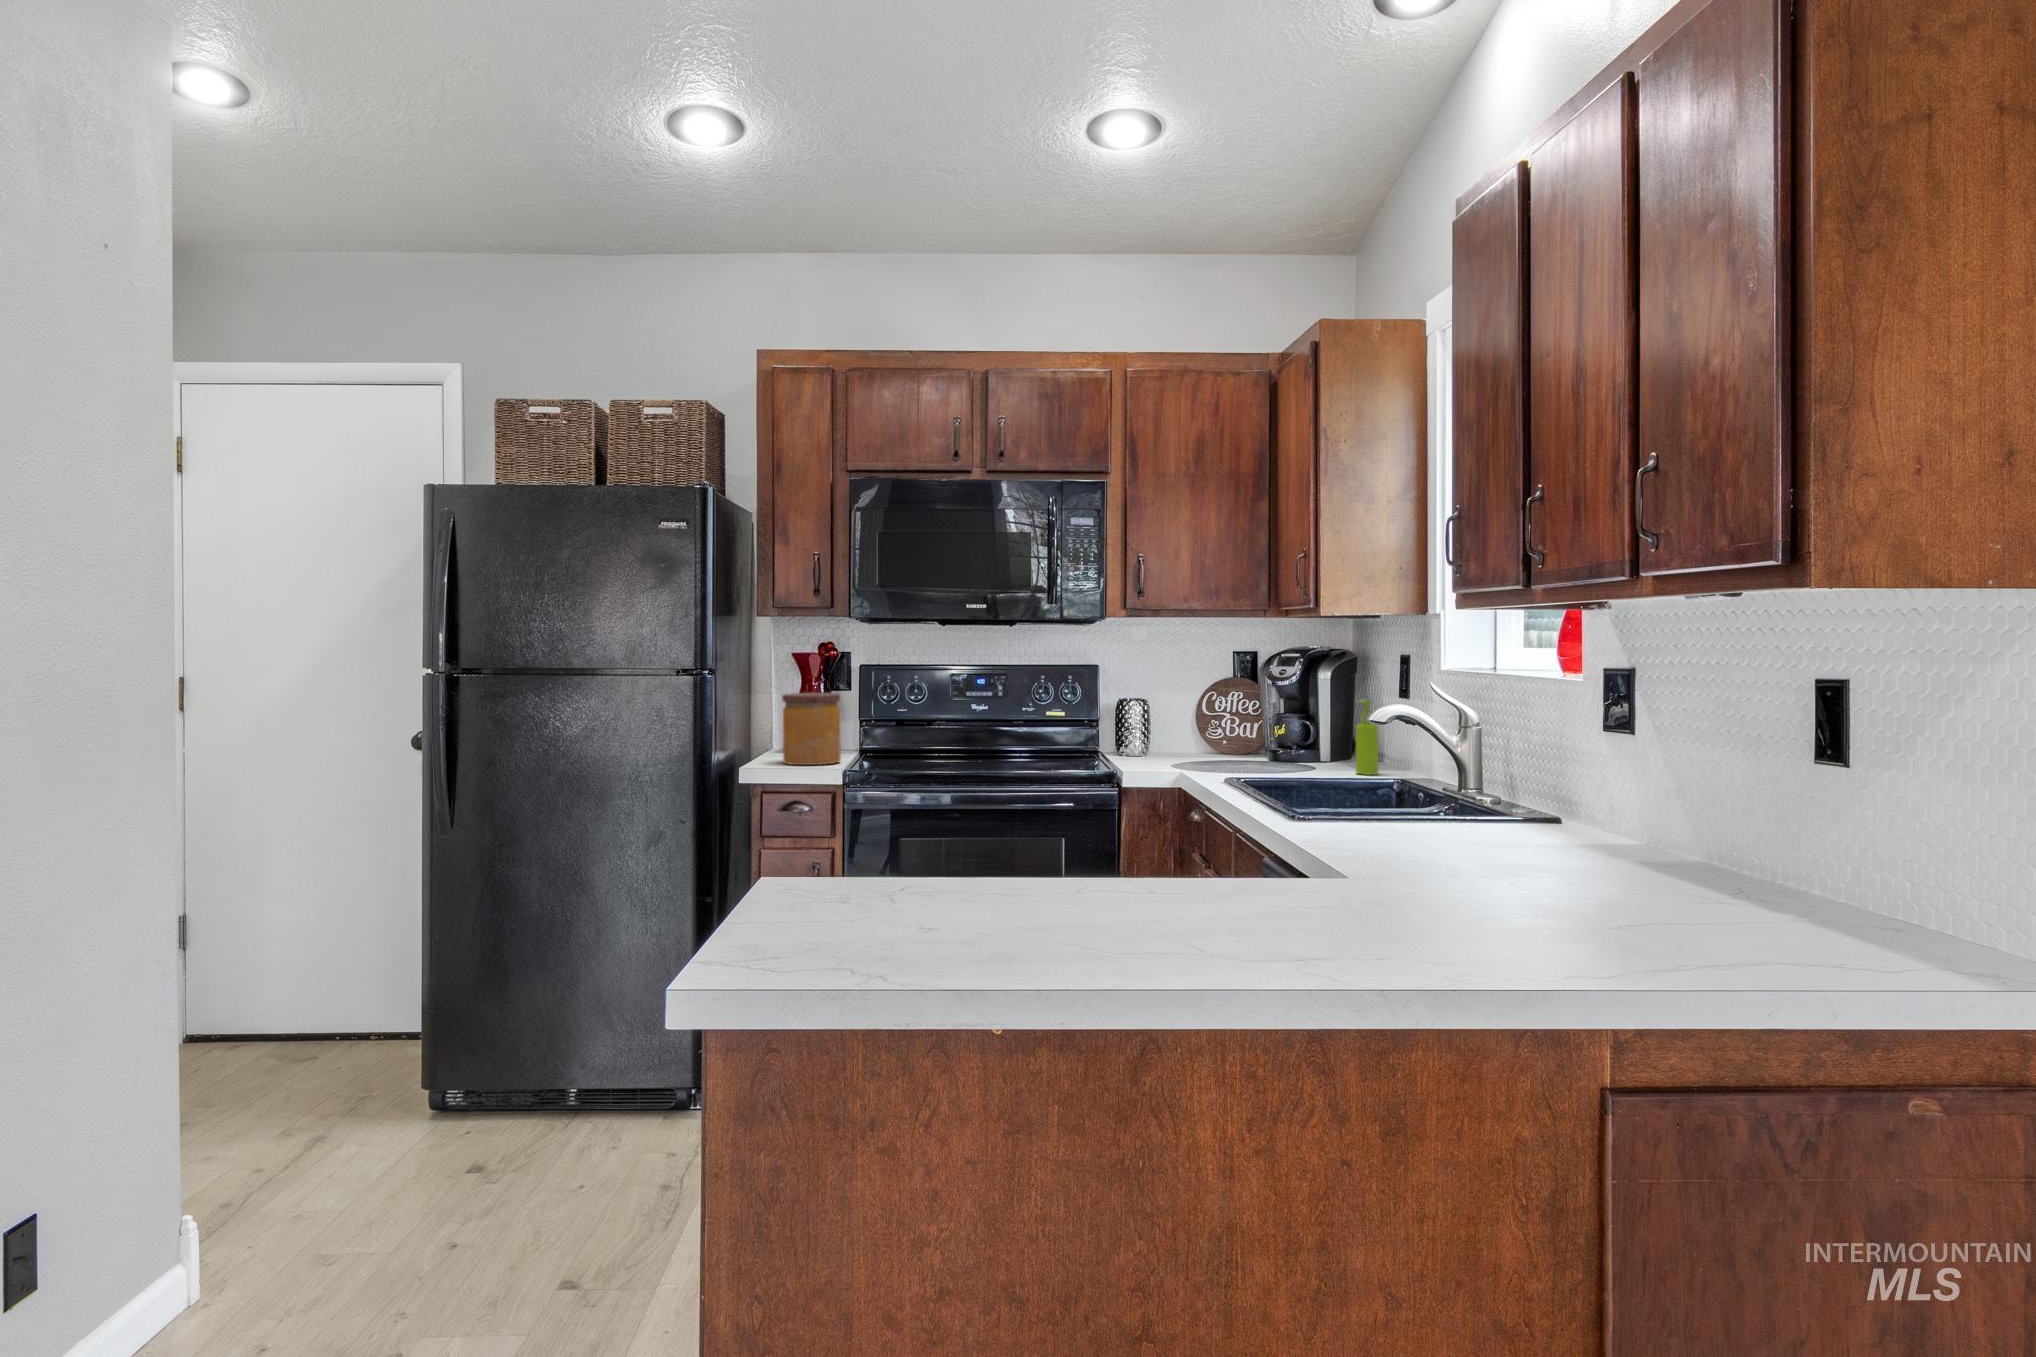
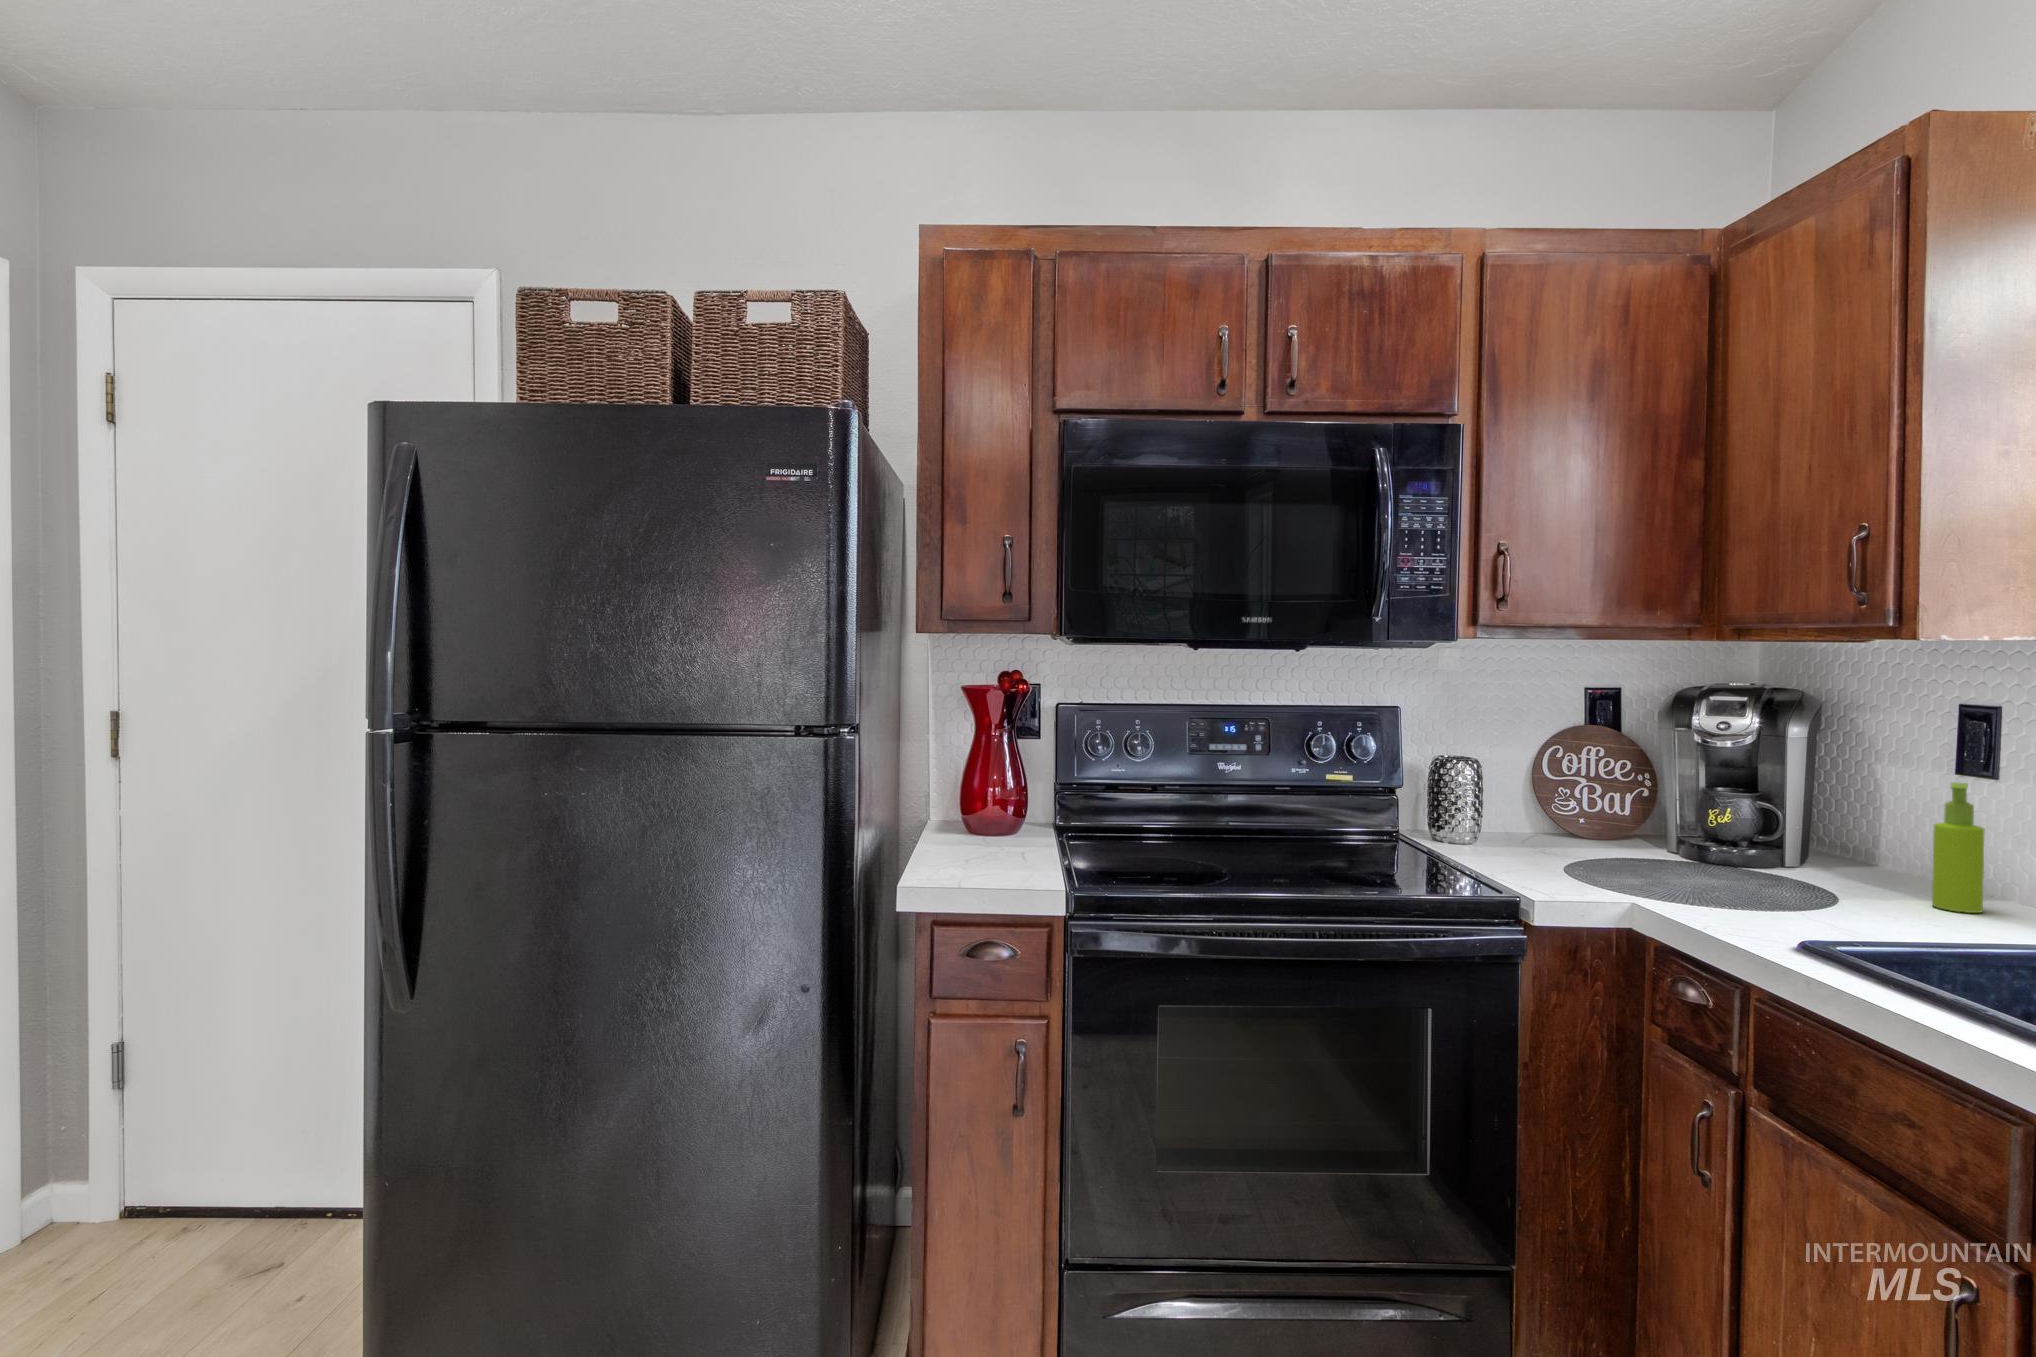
jar: present [782,693,841,765] -> none [954,746,1041,863]

